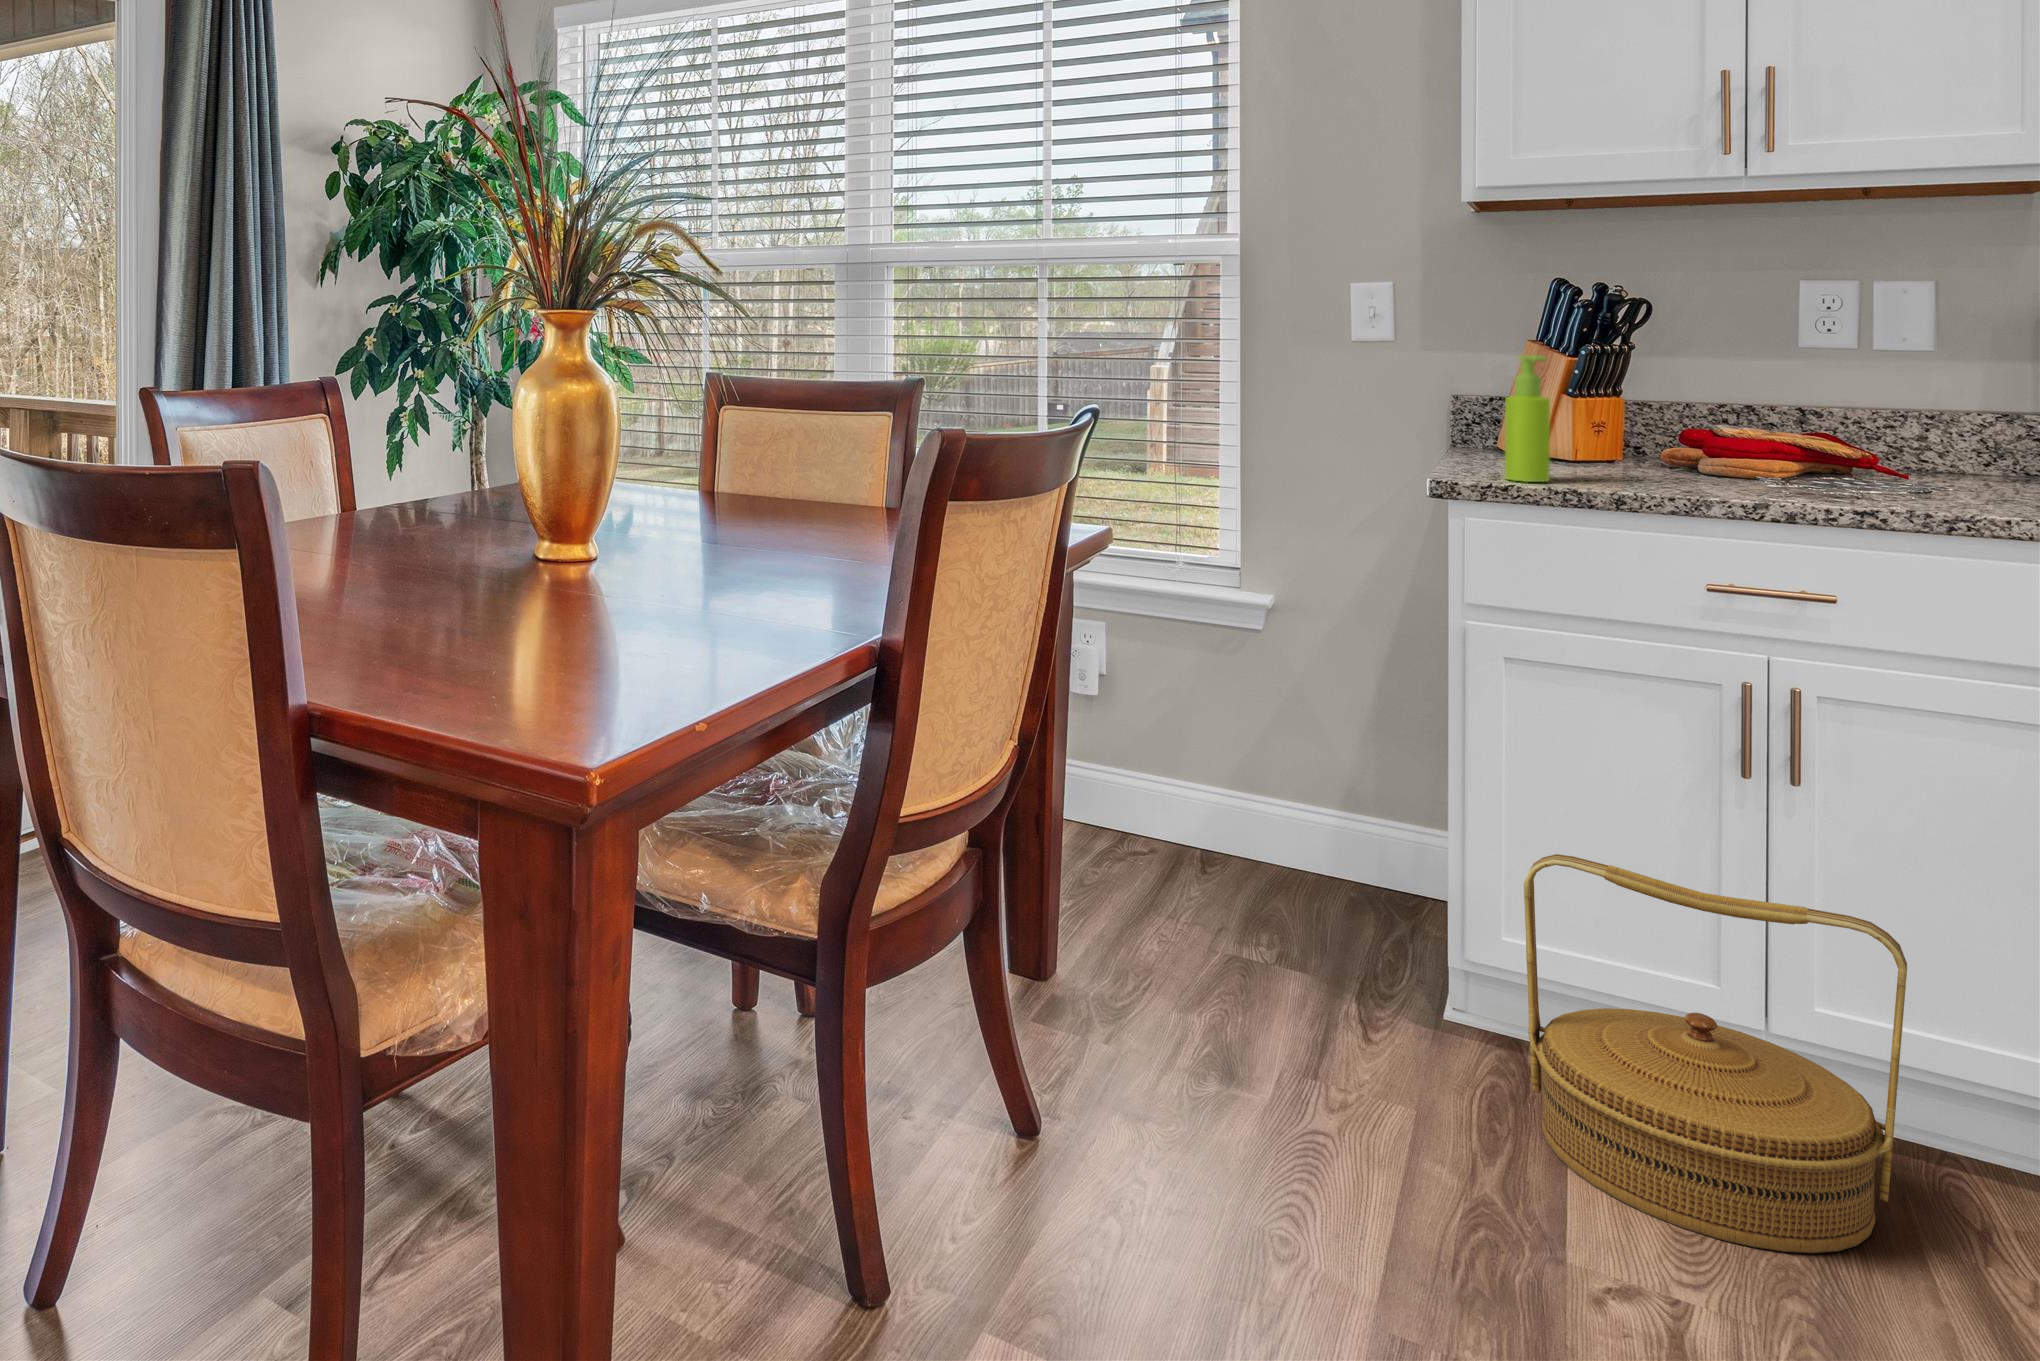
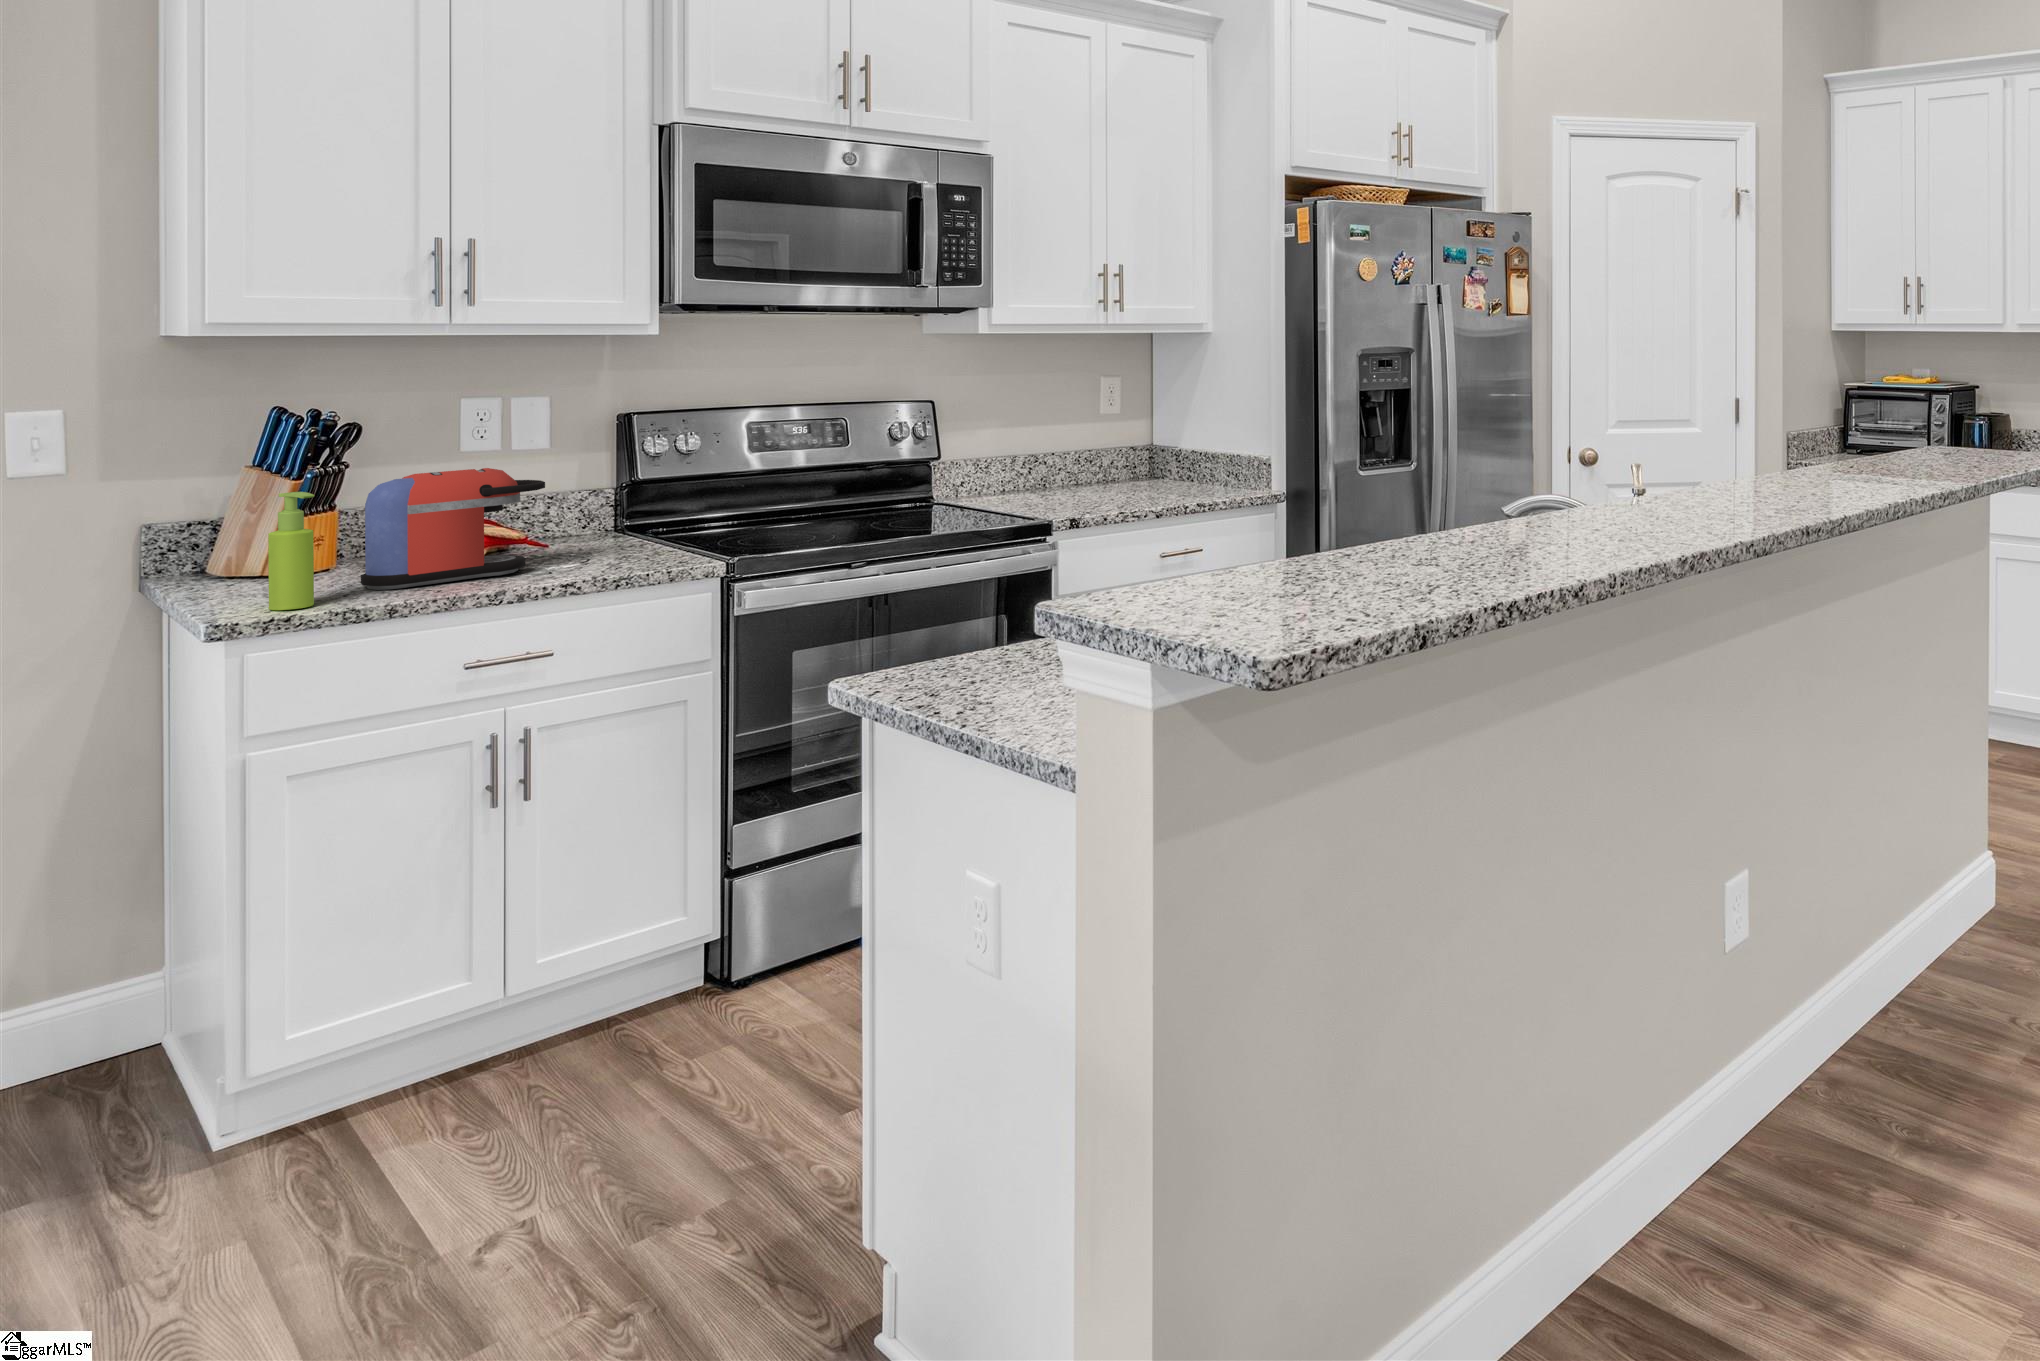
coffee maker: none [1616,350,1864,489] -> present [361,468,545,590]
woven basket: present [1524,854,1907,1253] -> none [334,880,624,1193]

